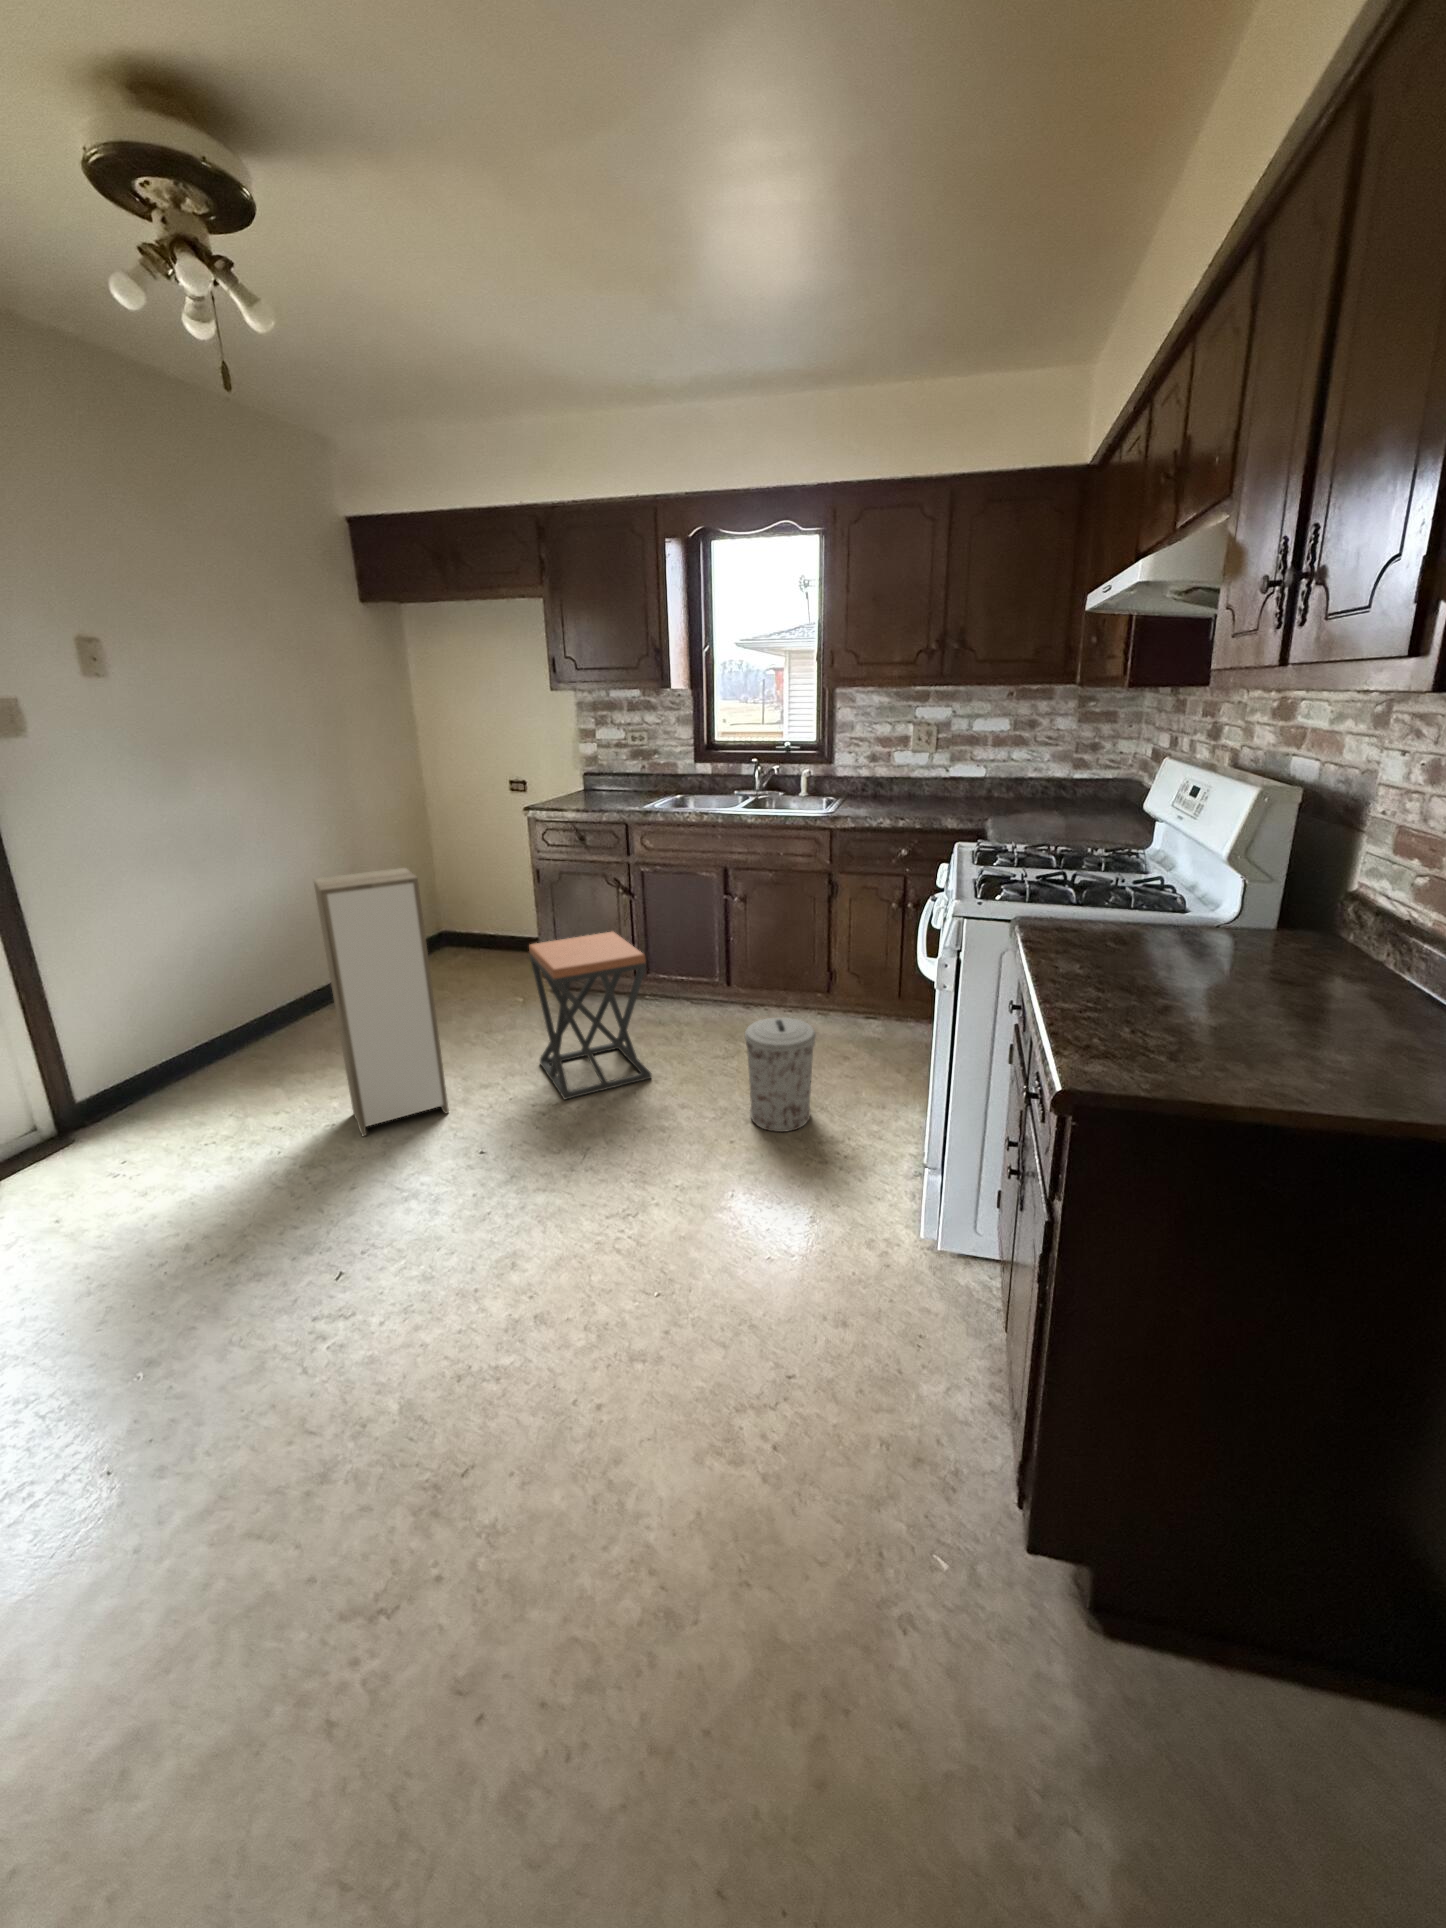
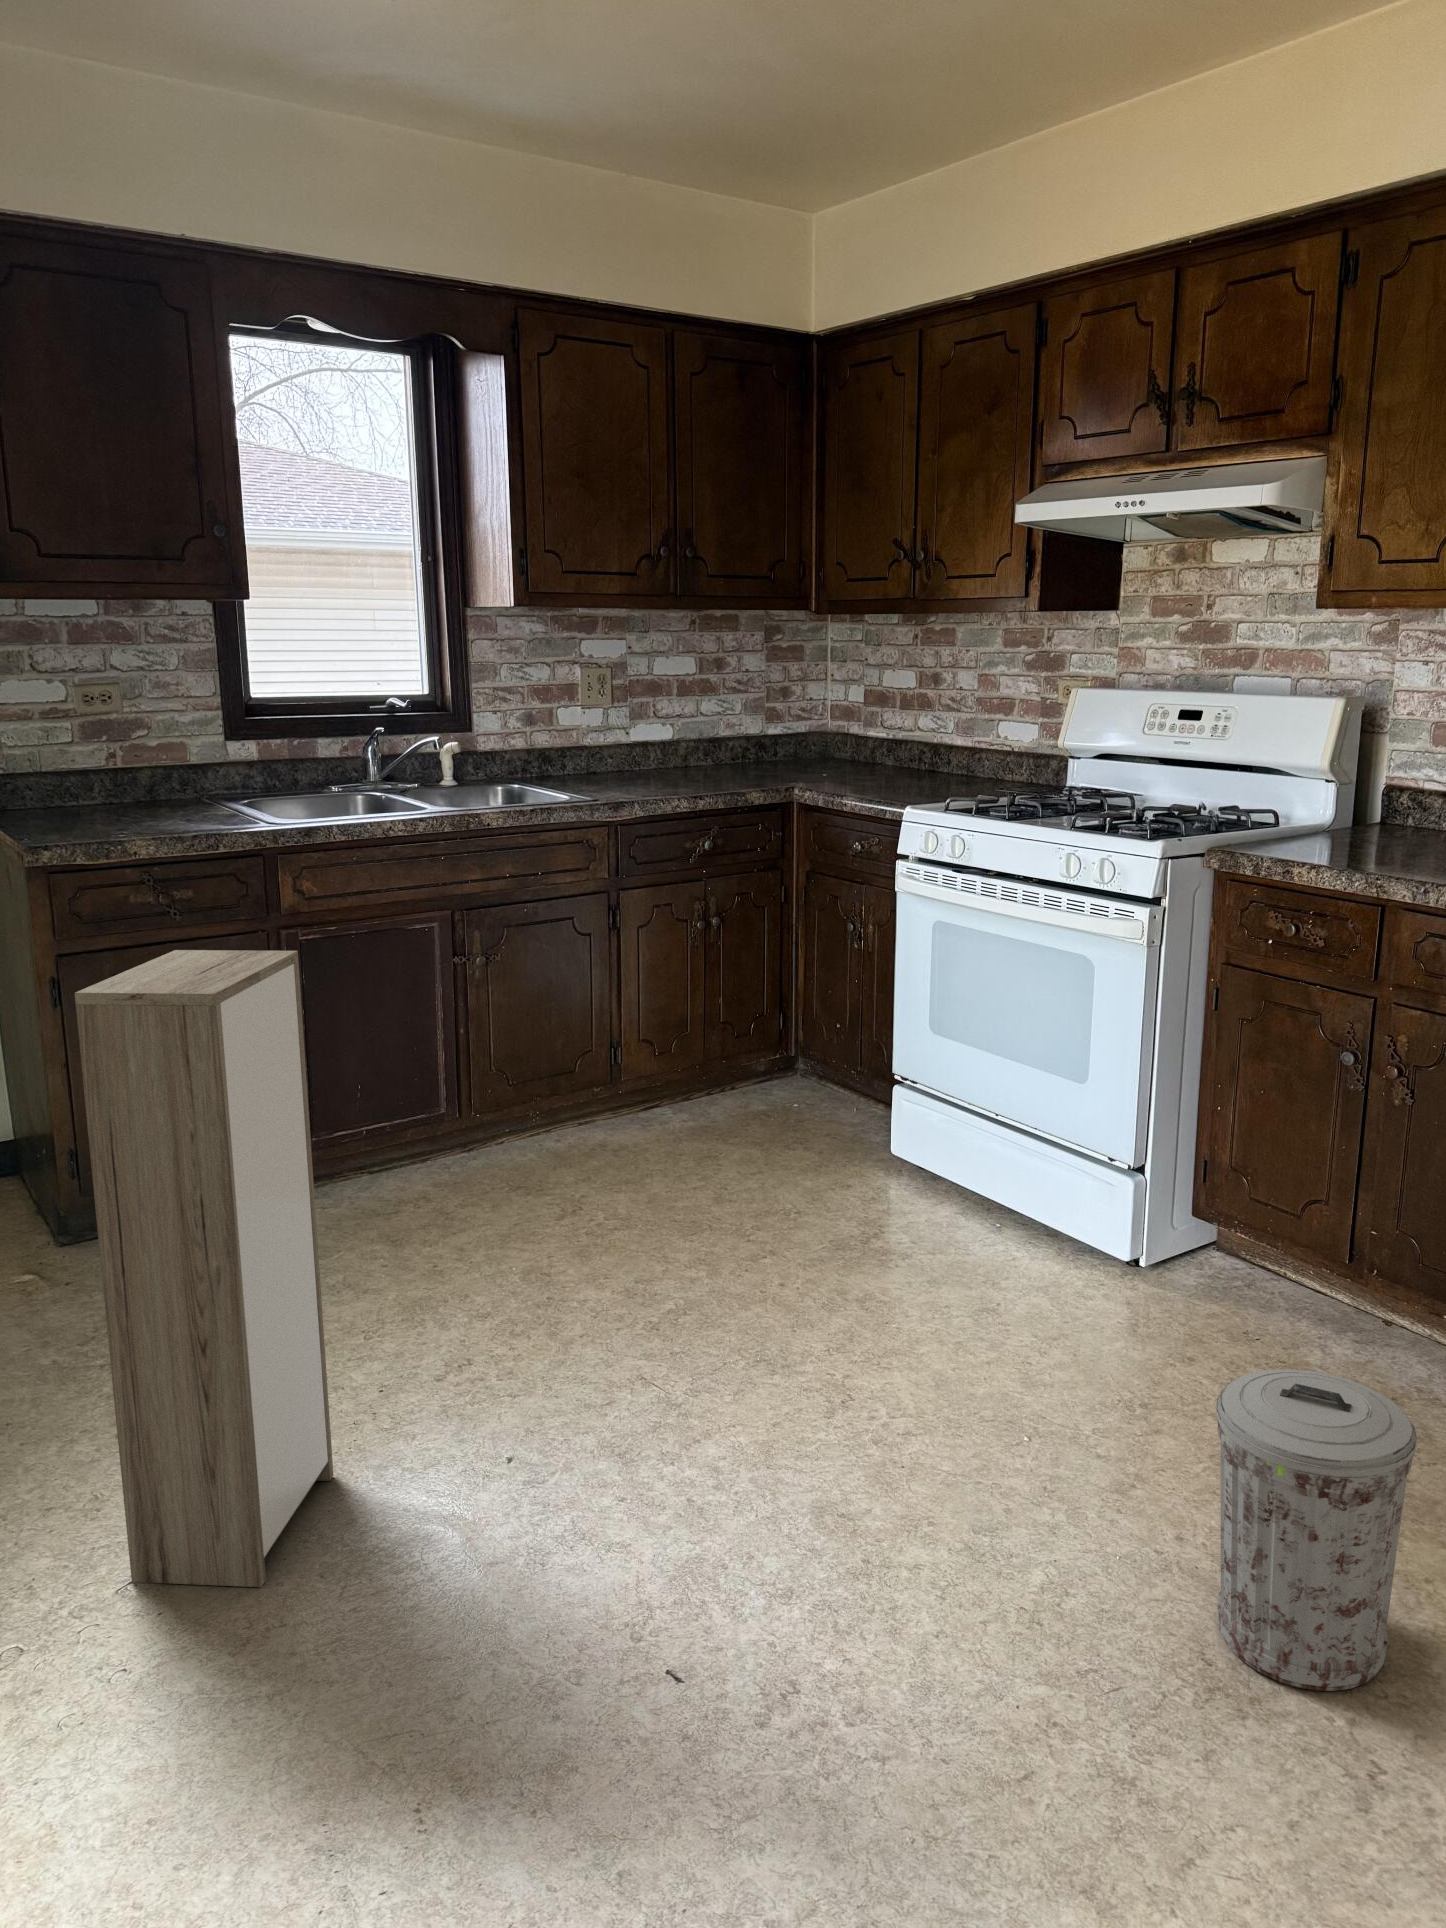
stool: present [529,932,651,1099] -> none [293,1048,540,1366]
trash can: present [745,1018,816,1132] -> present [1216,1369,1417,1691]

